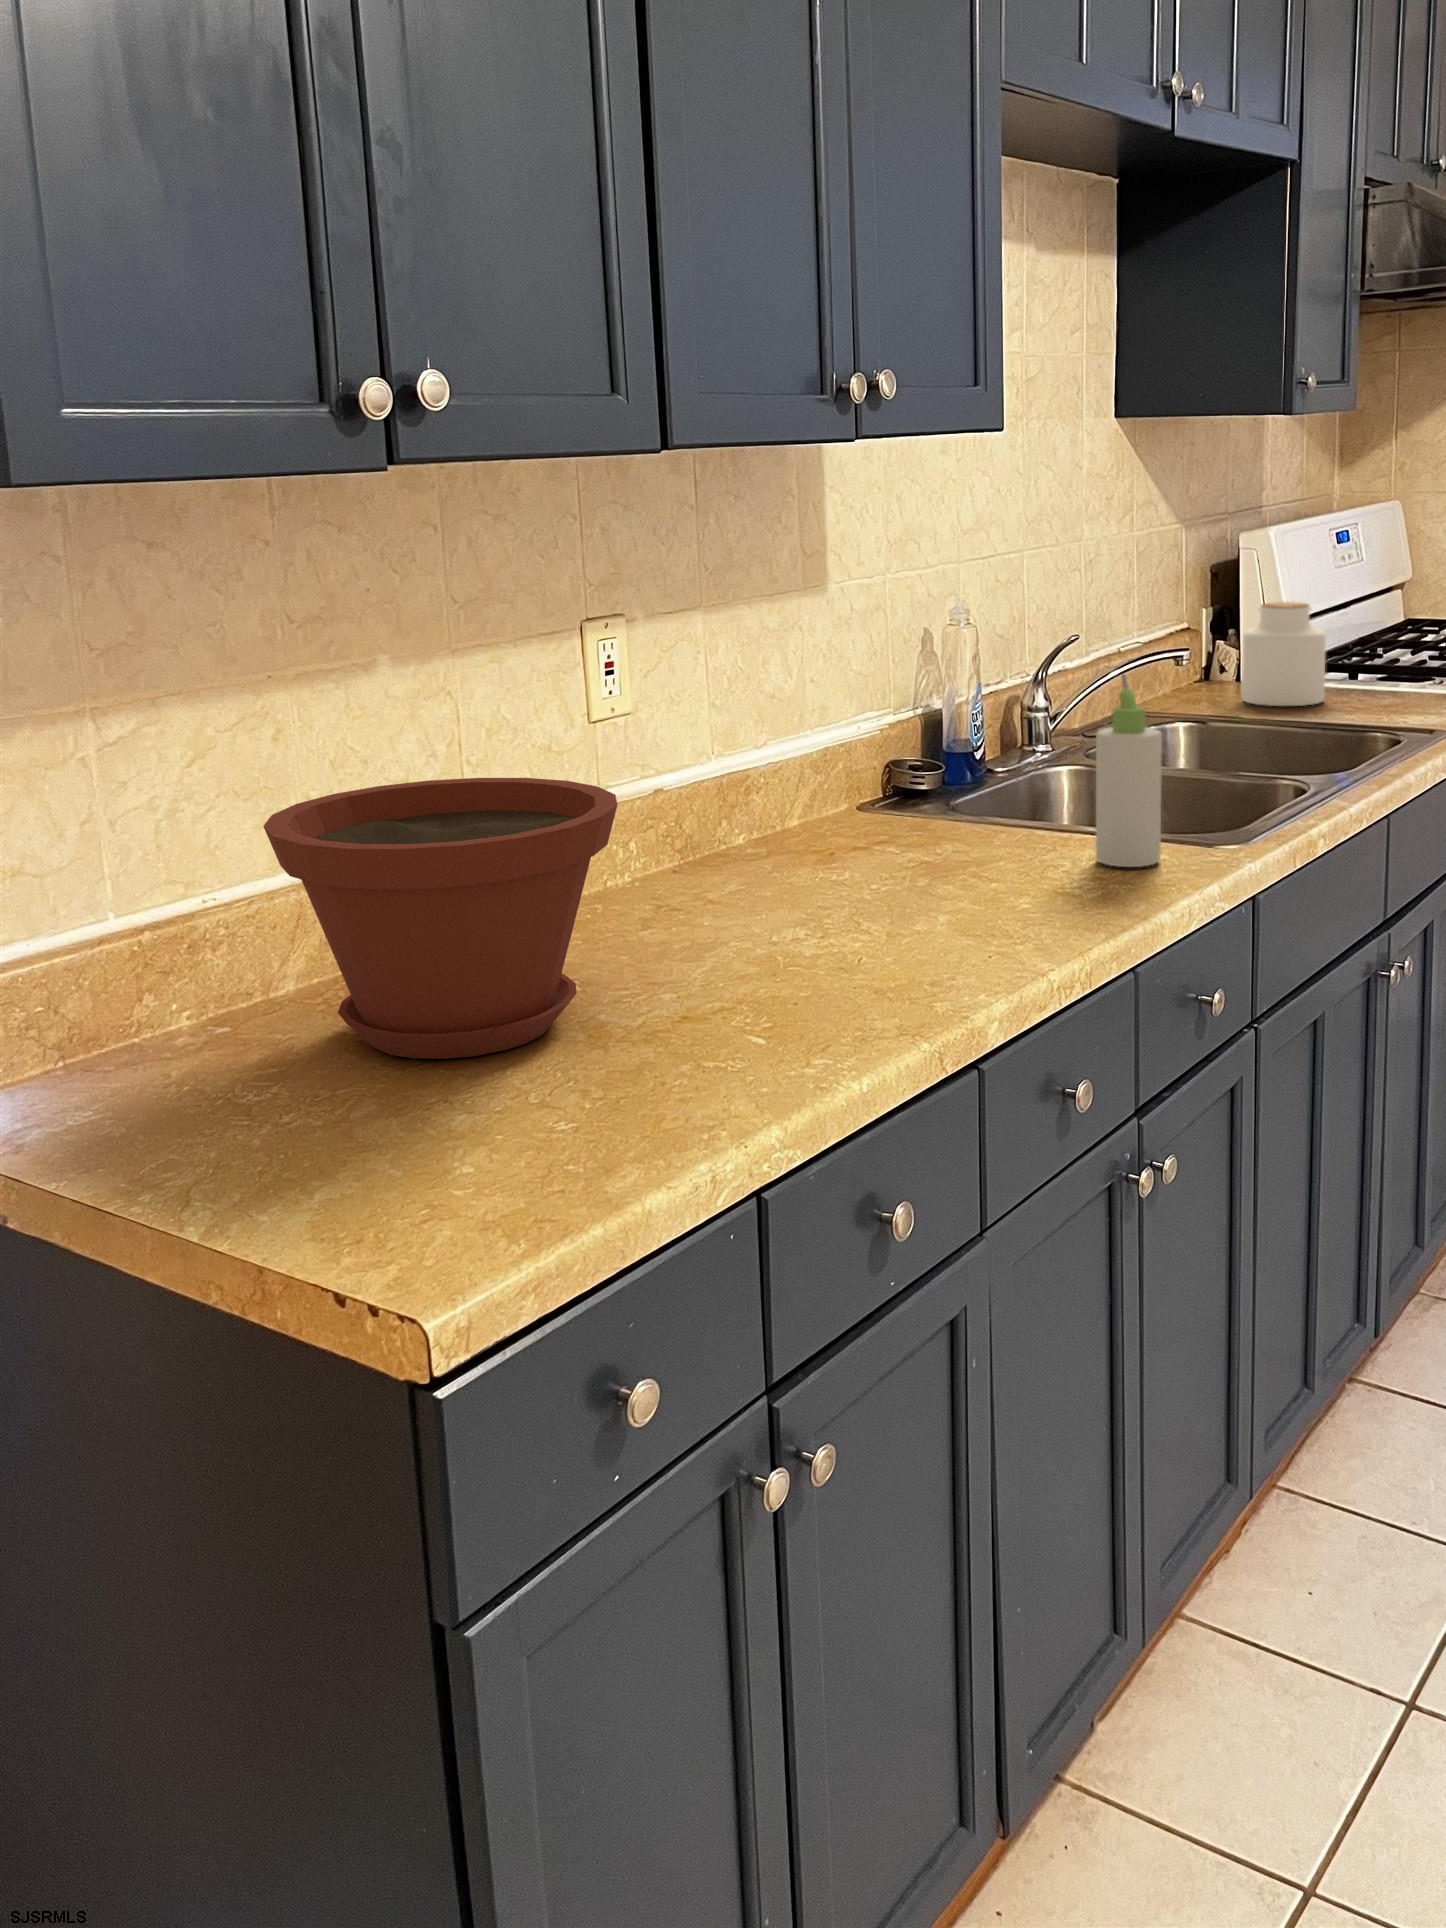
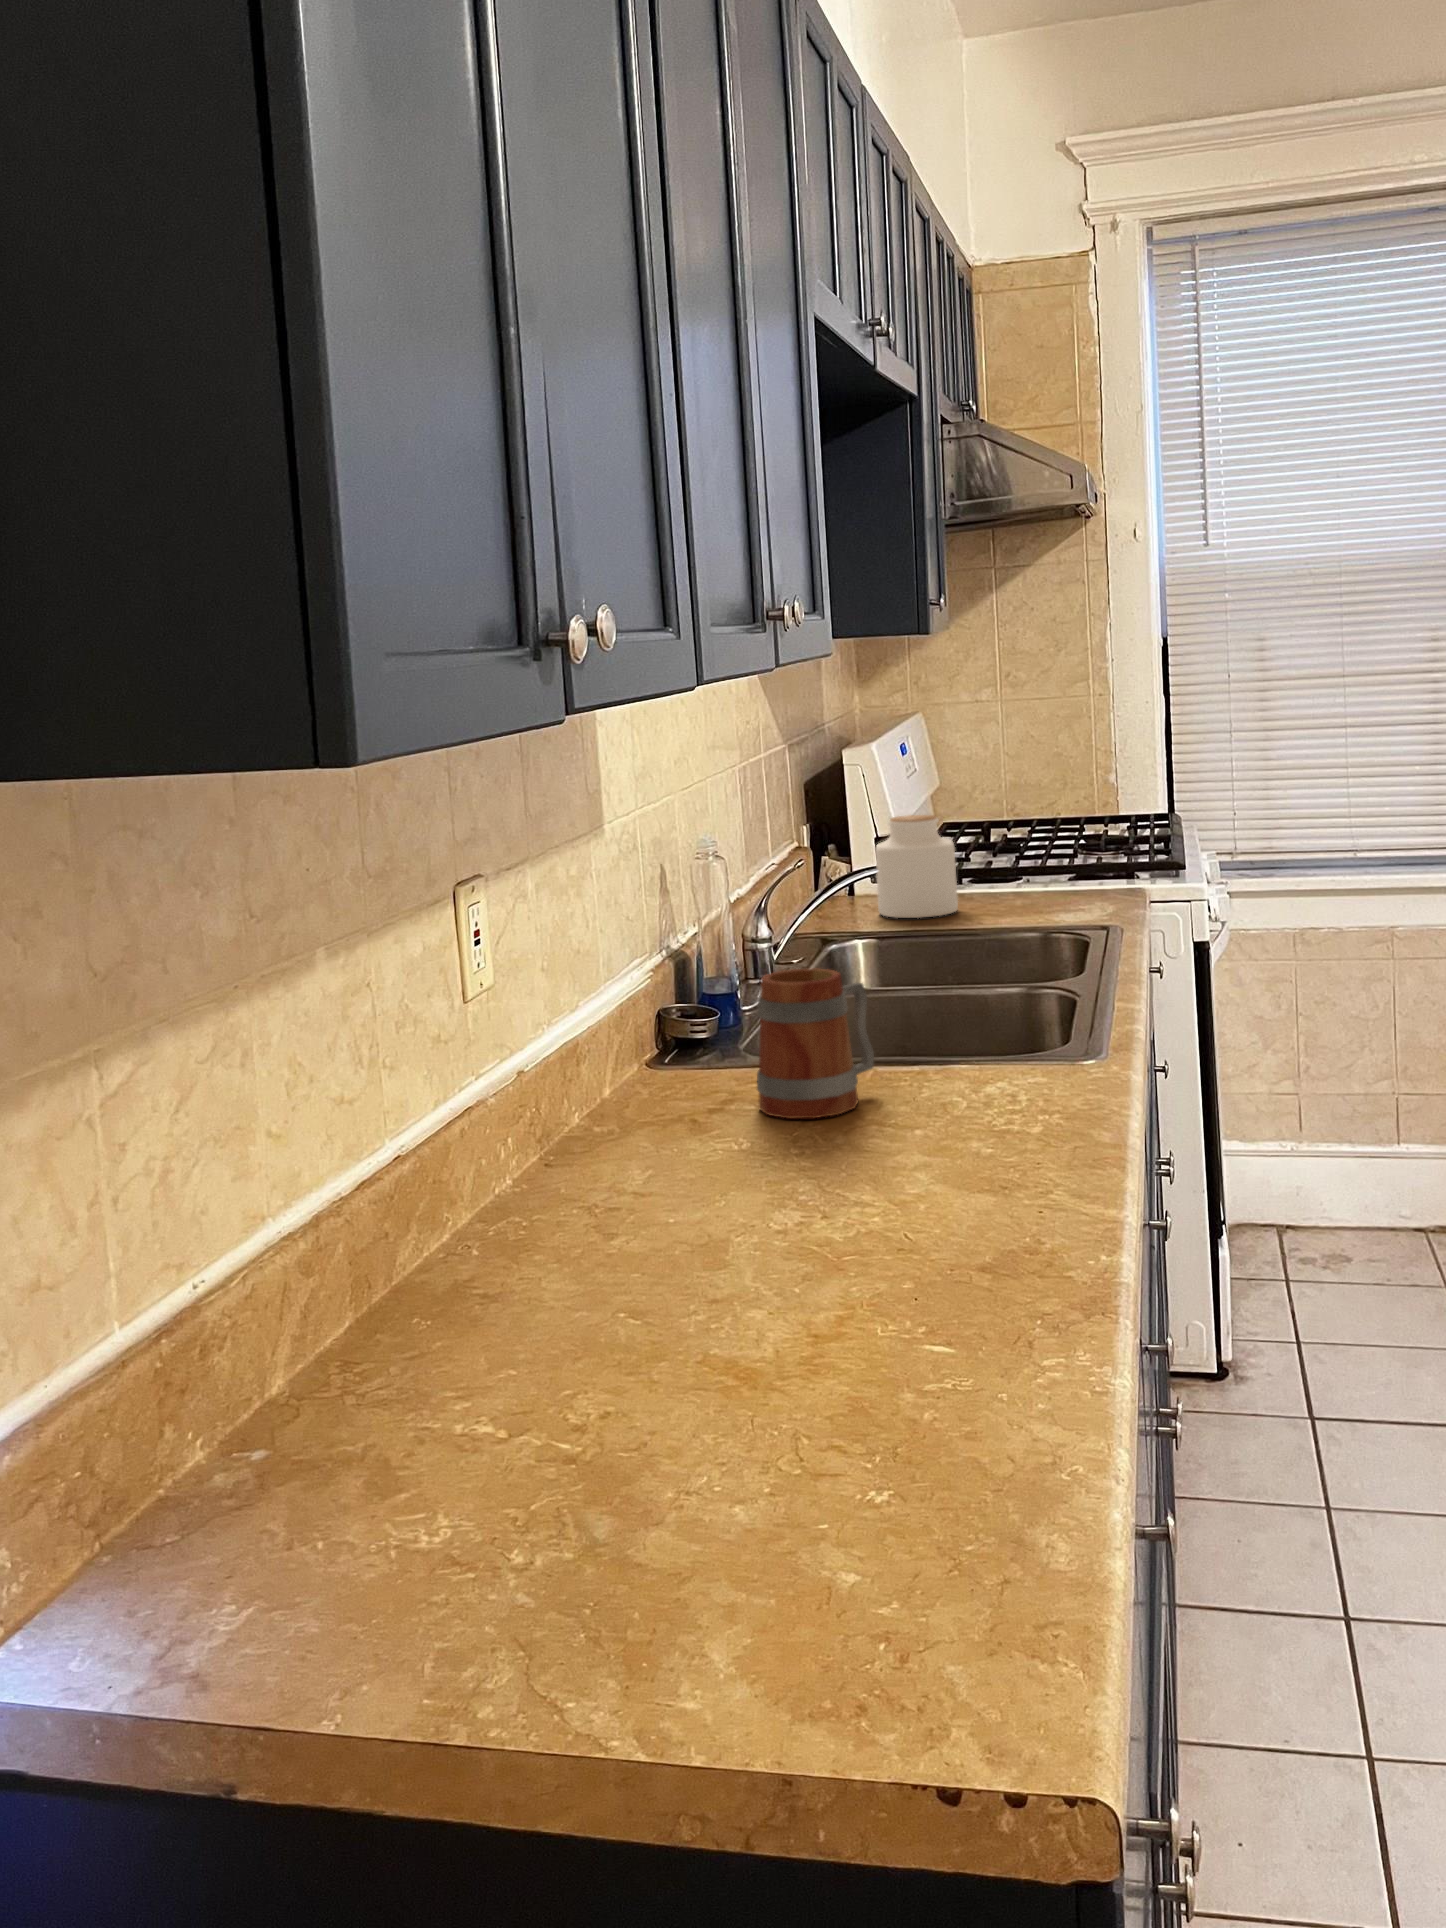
bottle: present [1096,674,1162,867] -> none [968,896,1042,1095]
mug: none [893,728,1013,864] -> present [757,969,874,1118]
plant pot: present [263,778,618,1059] -> none [324,1073,740,1444]

